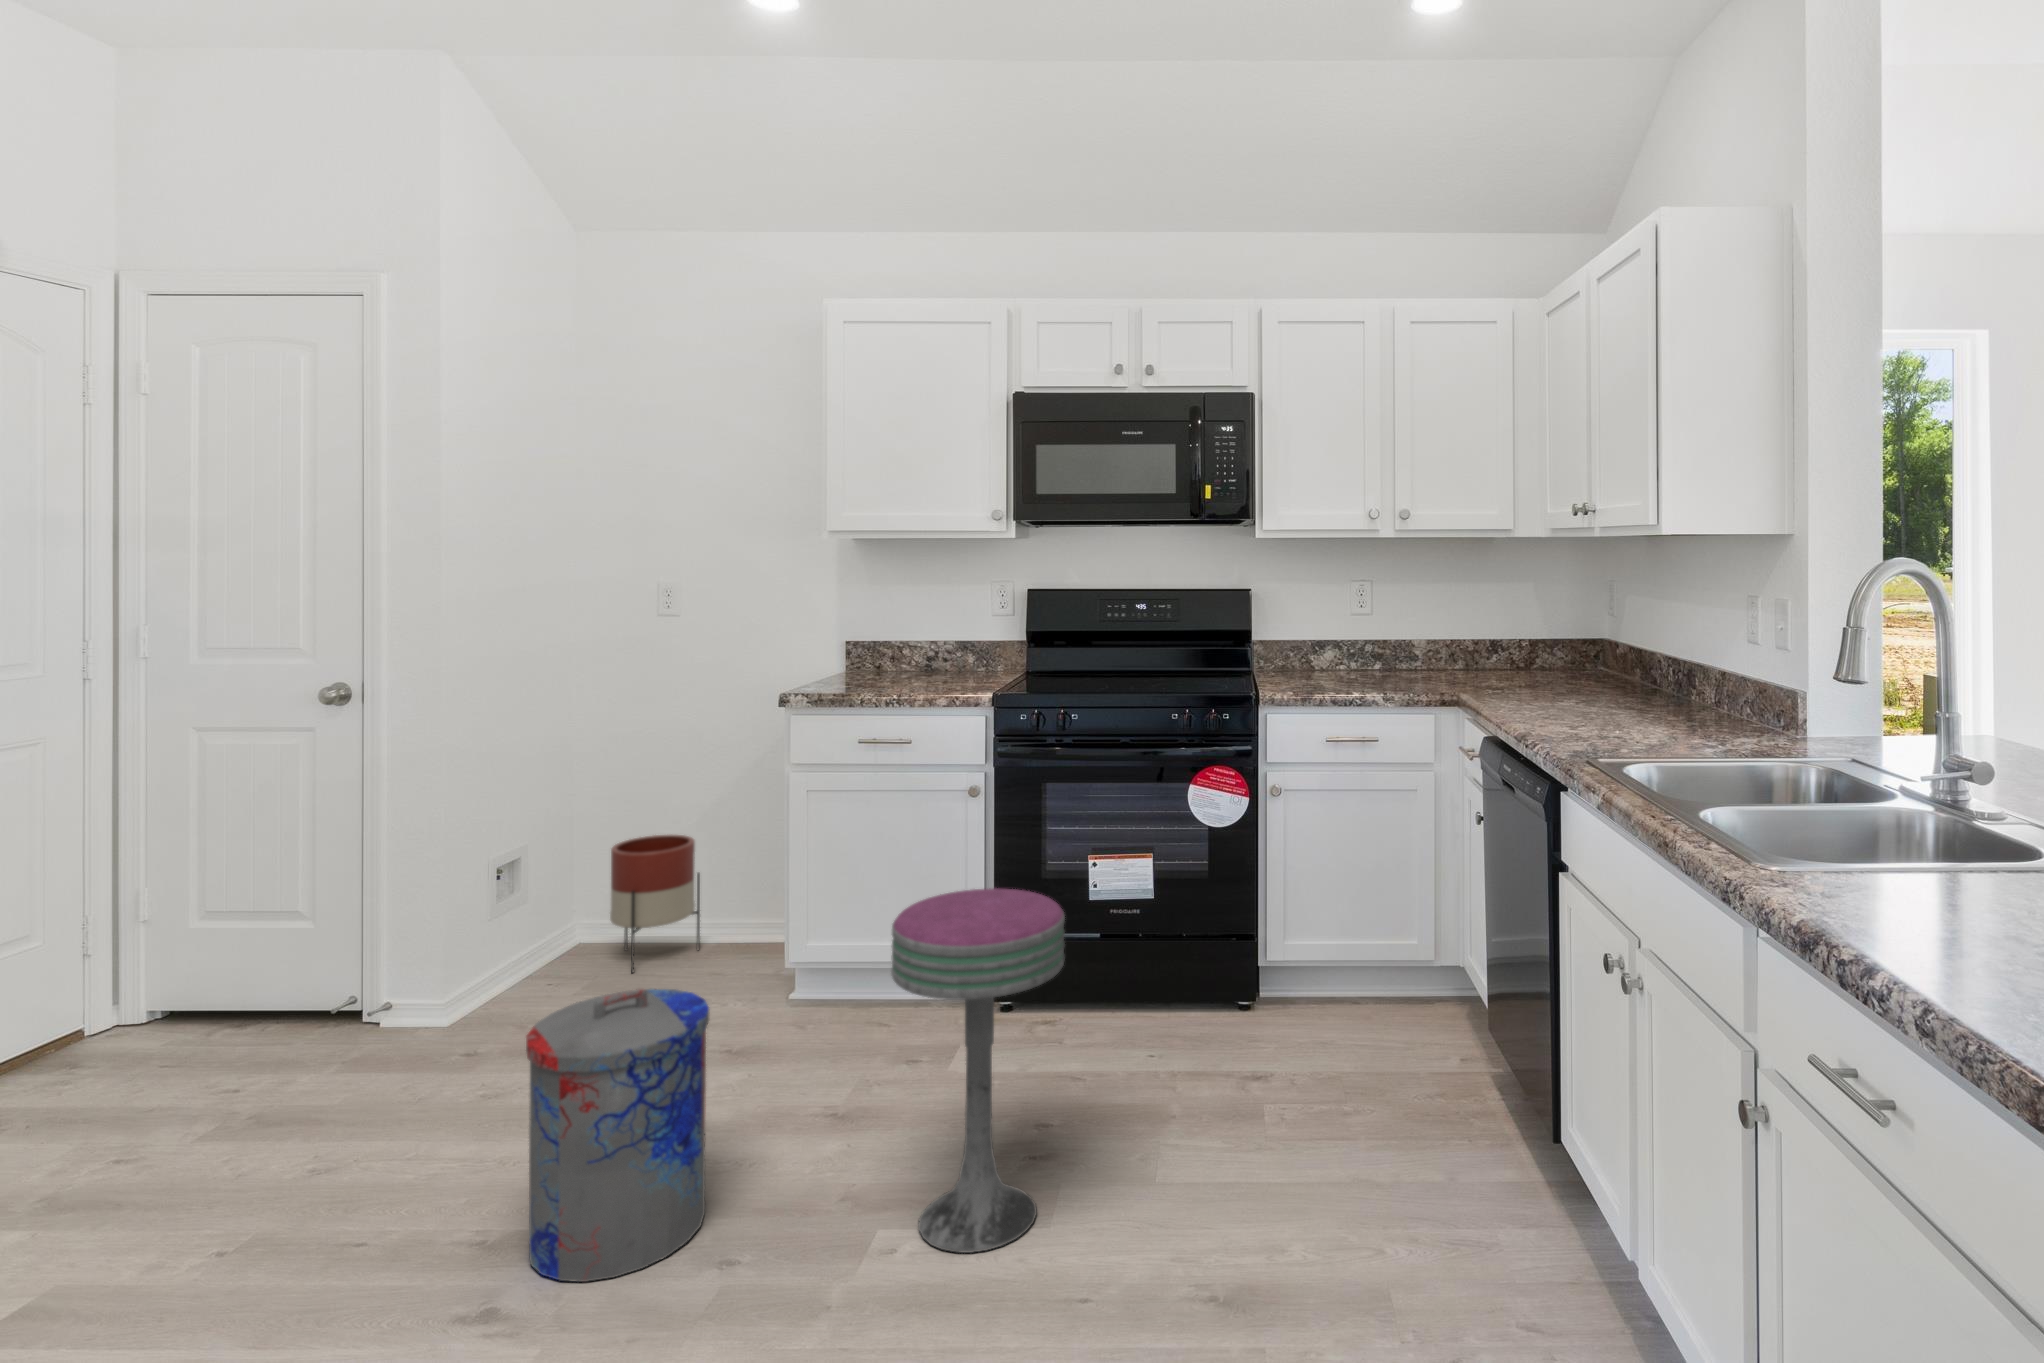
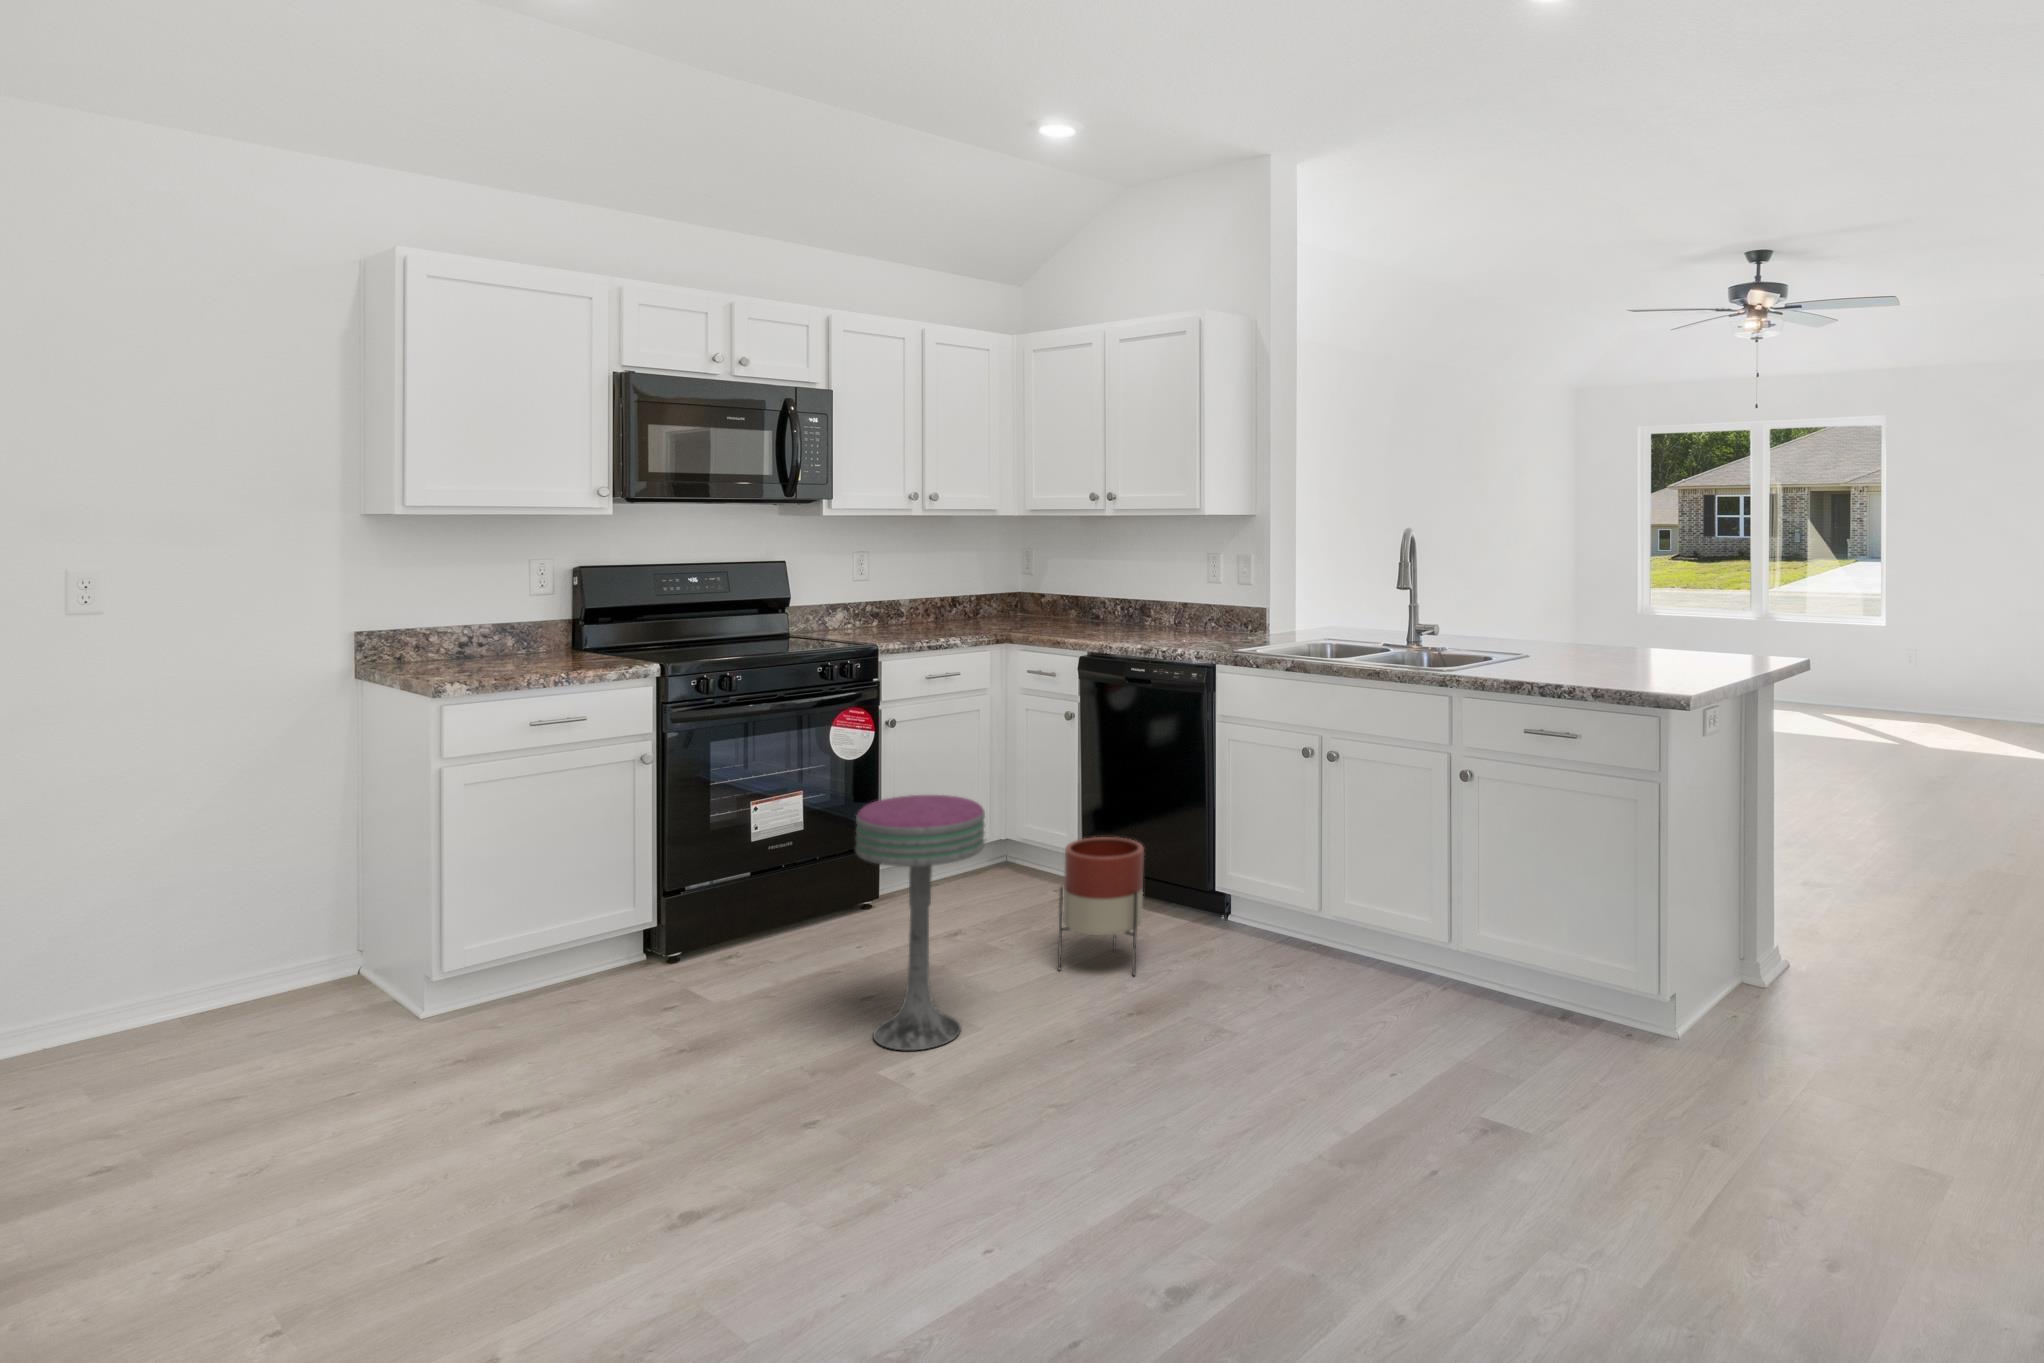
planter: present [610,835,700,972] -> present [1058,837,1144,975]
trash can: present [526,989,709,1282] -> none [599,922,752,1167]

